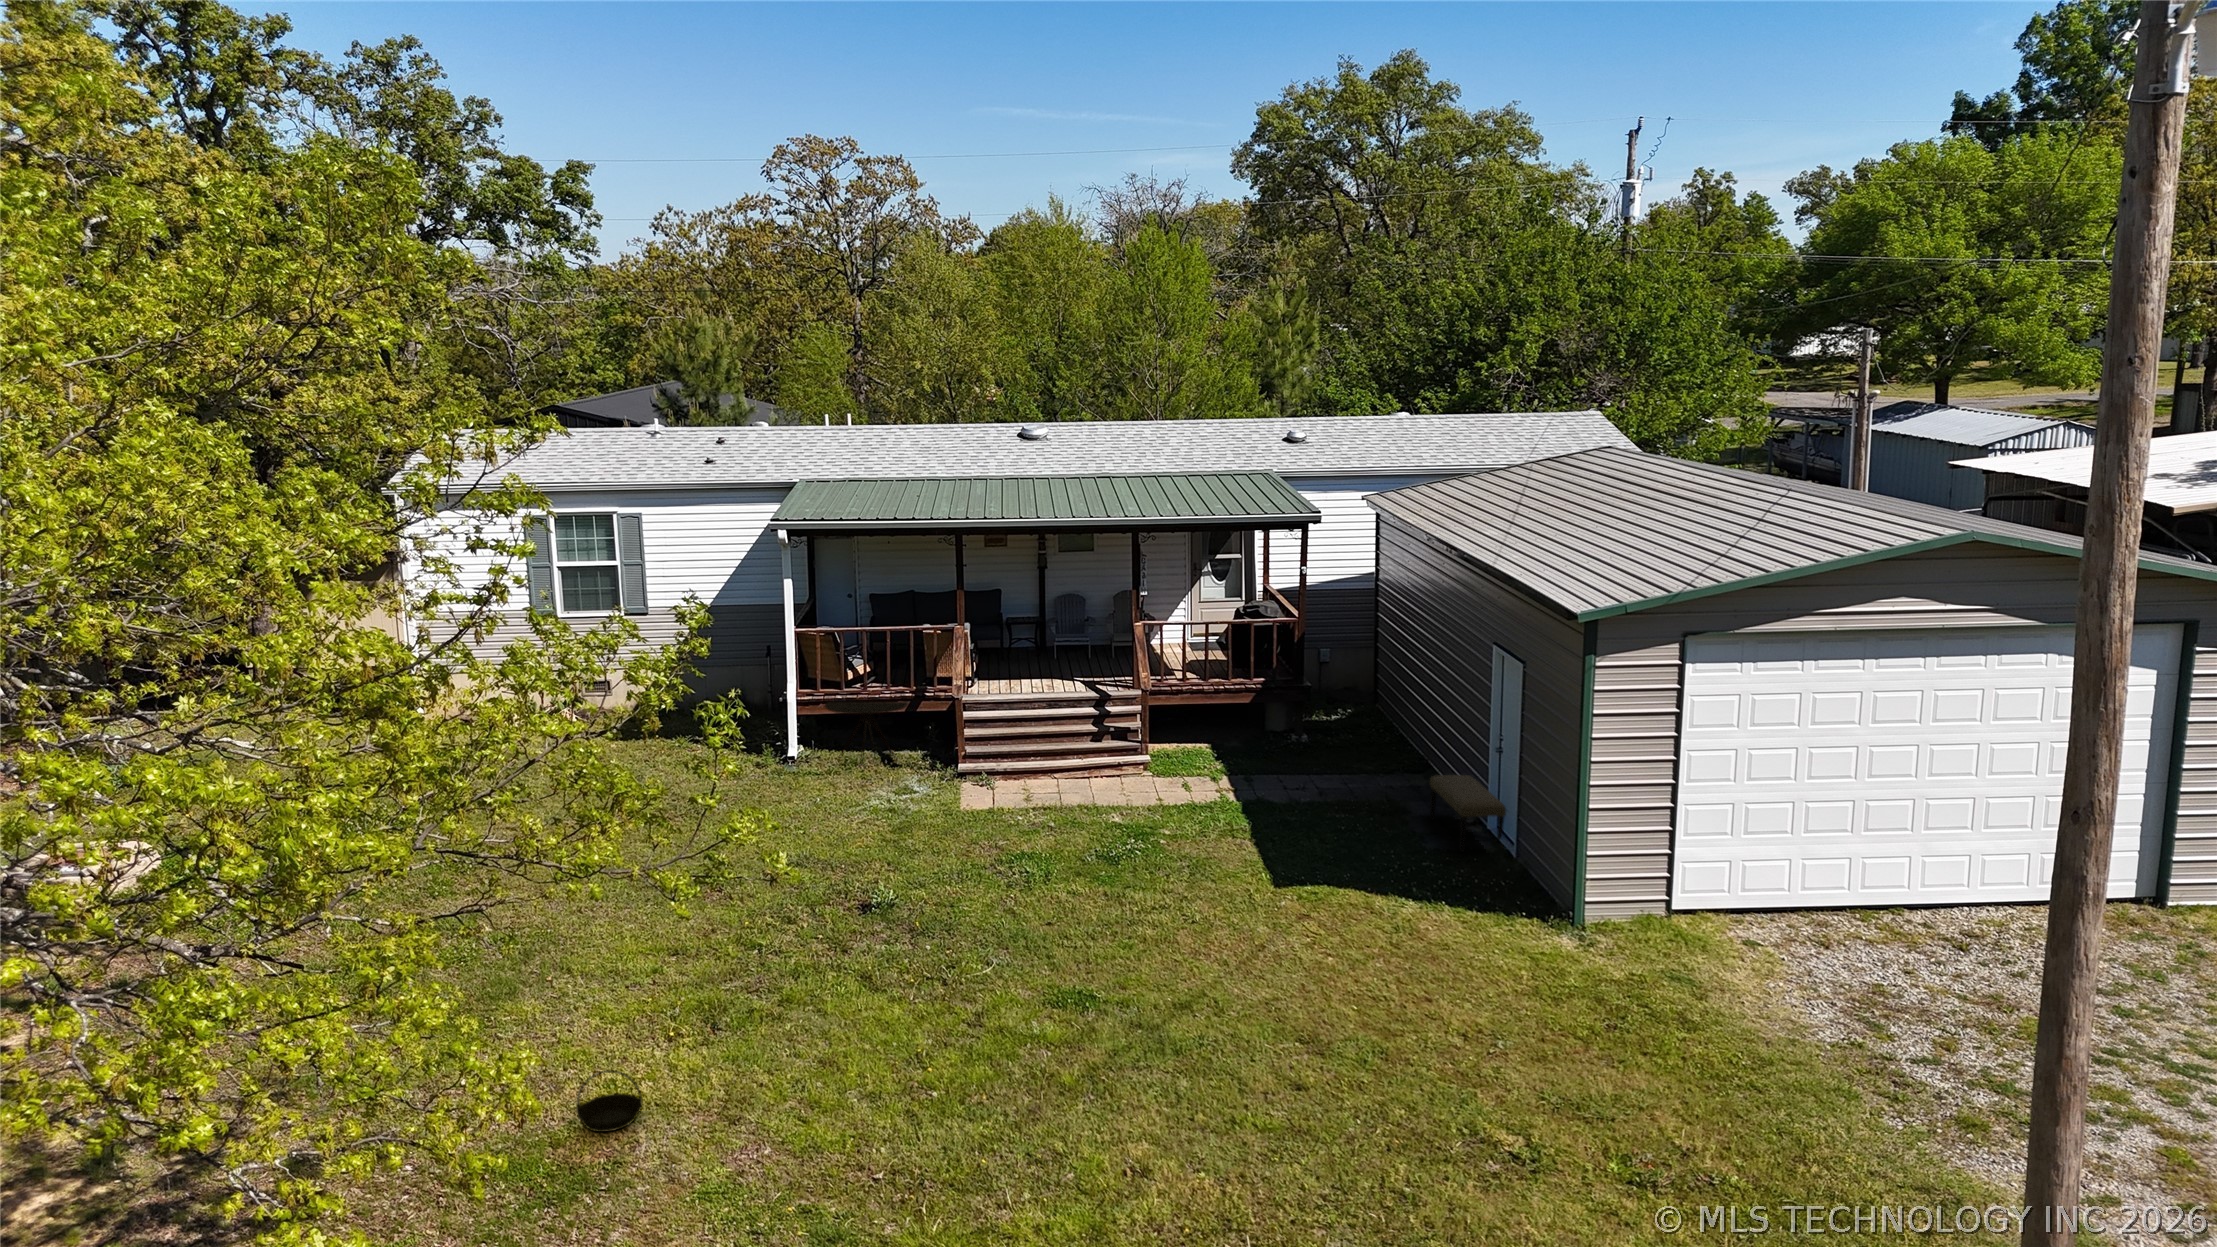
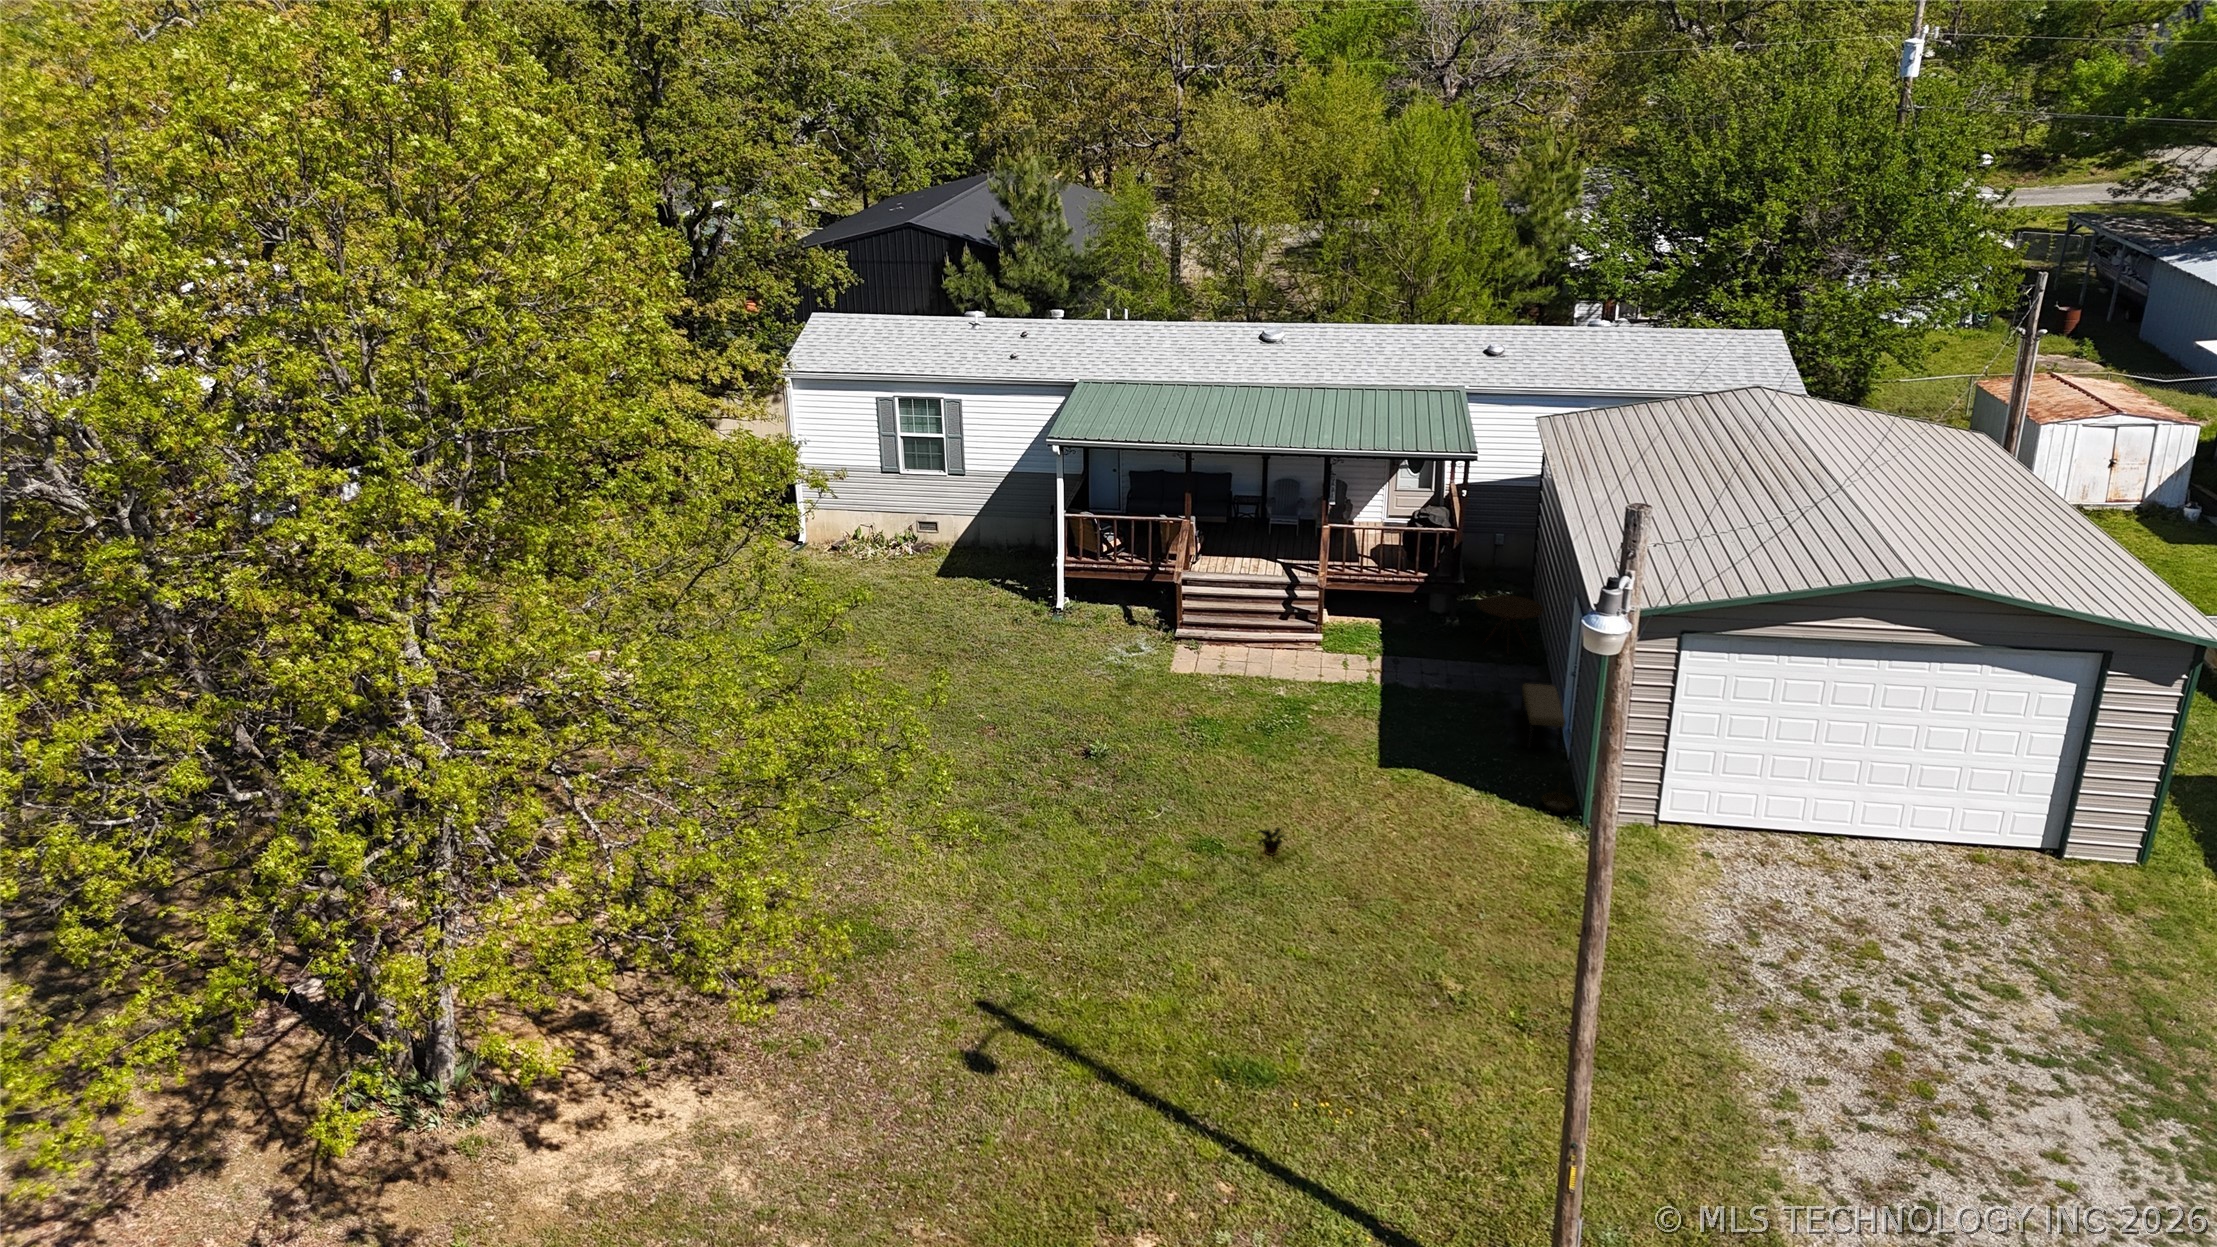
round table: present [825,702,908,763] -> present [1477,595,1543,647]
potted plant: none [1150,961,1198,1005] -> present [1258,828,1285,855]
basket: present [576,1070,642,1132] -> present [1542,786,1574,812]

